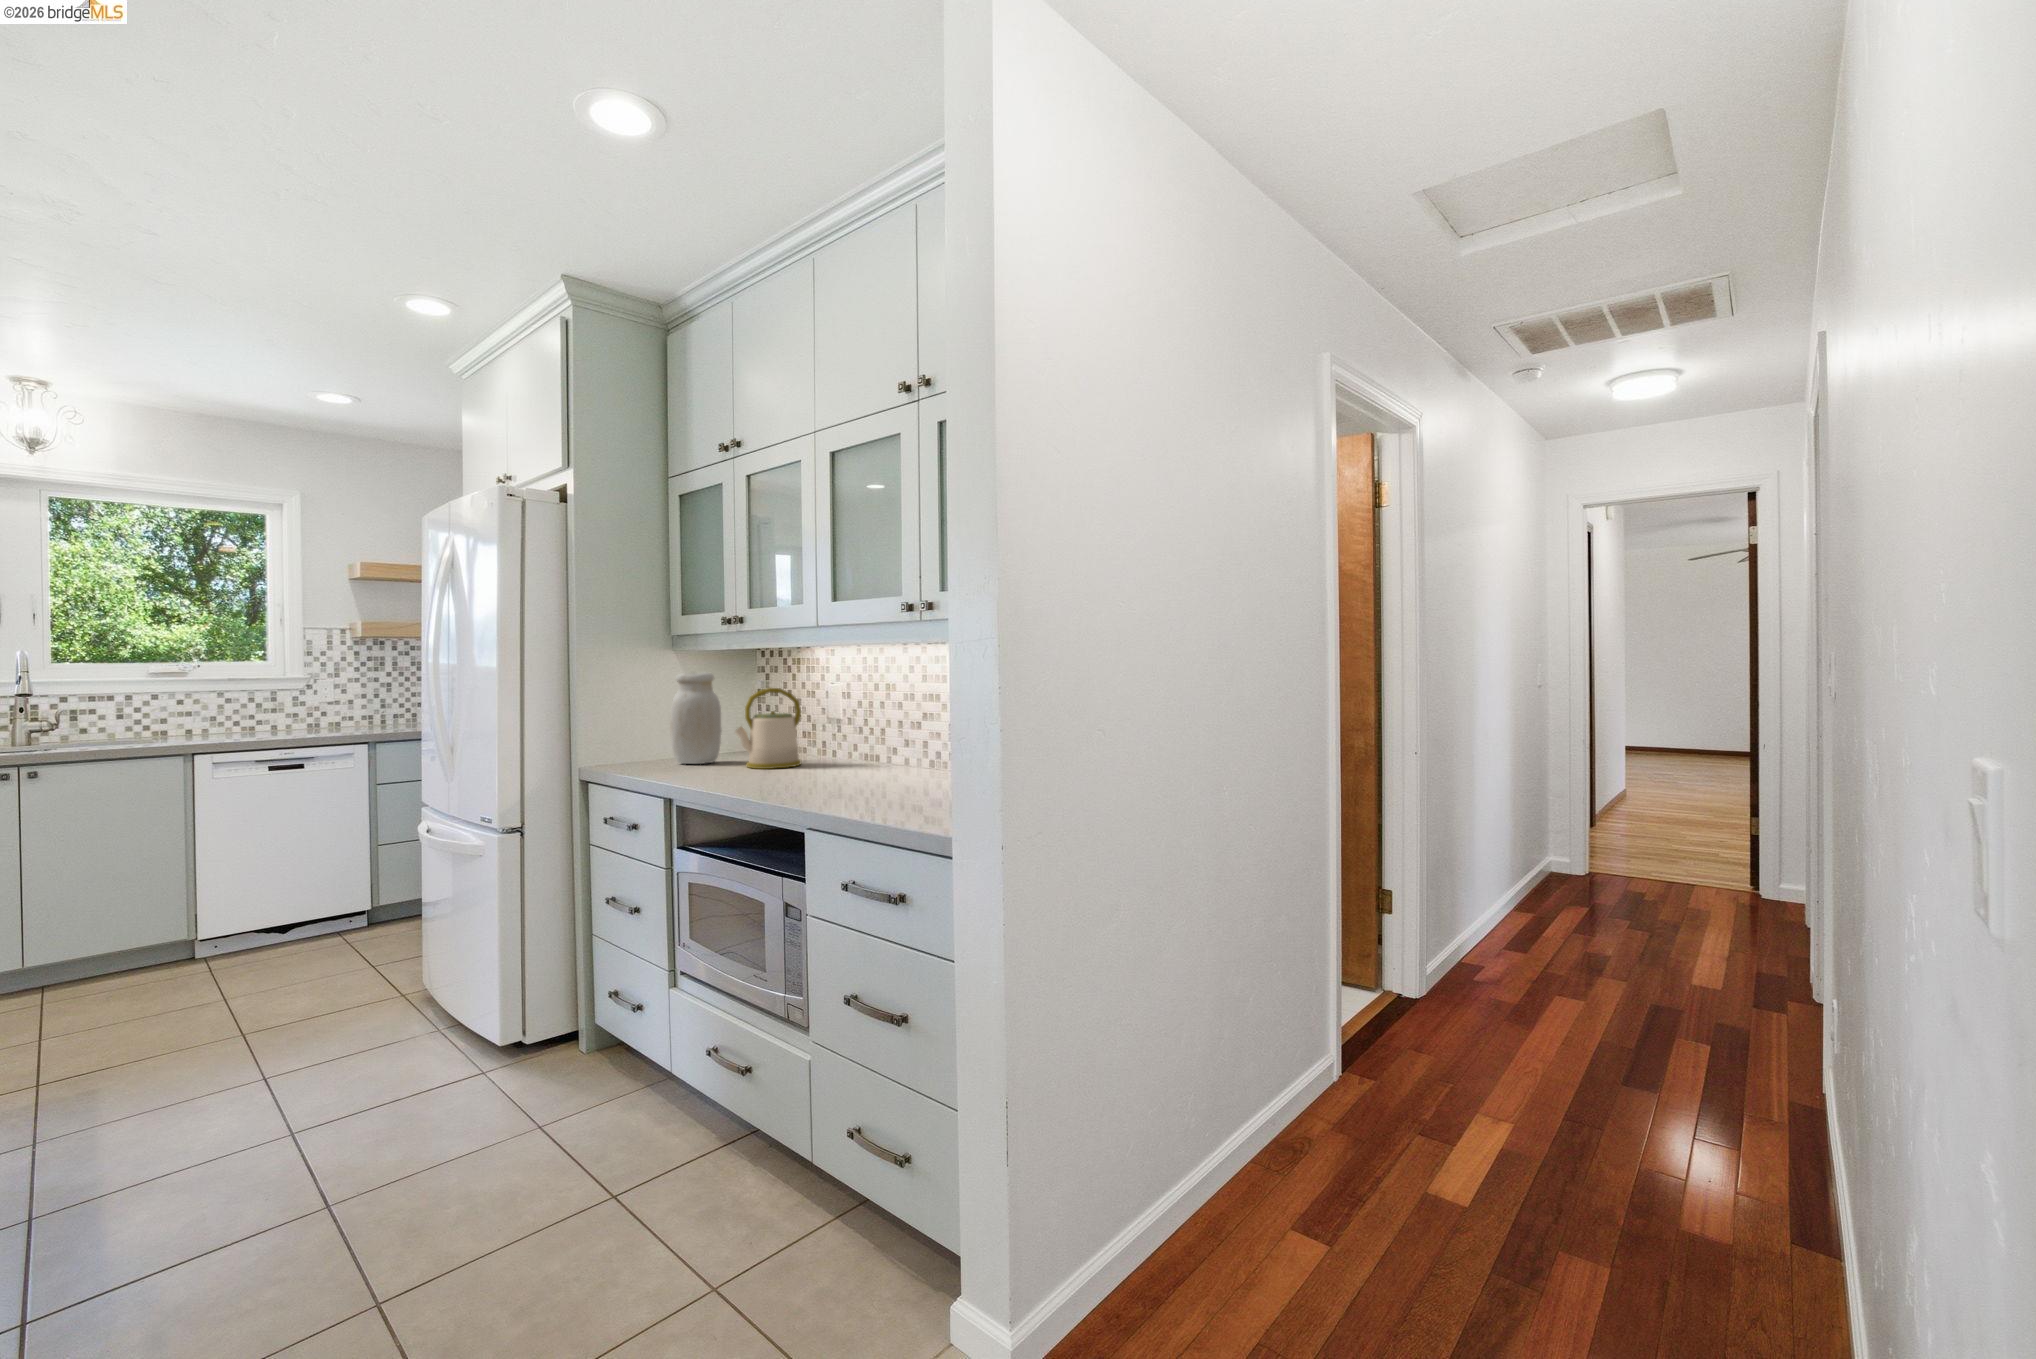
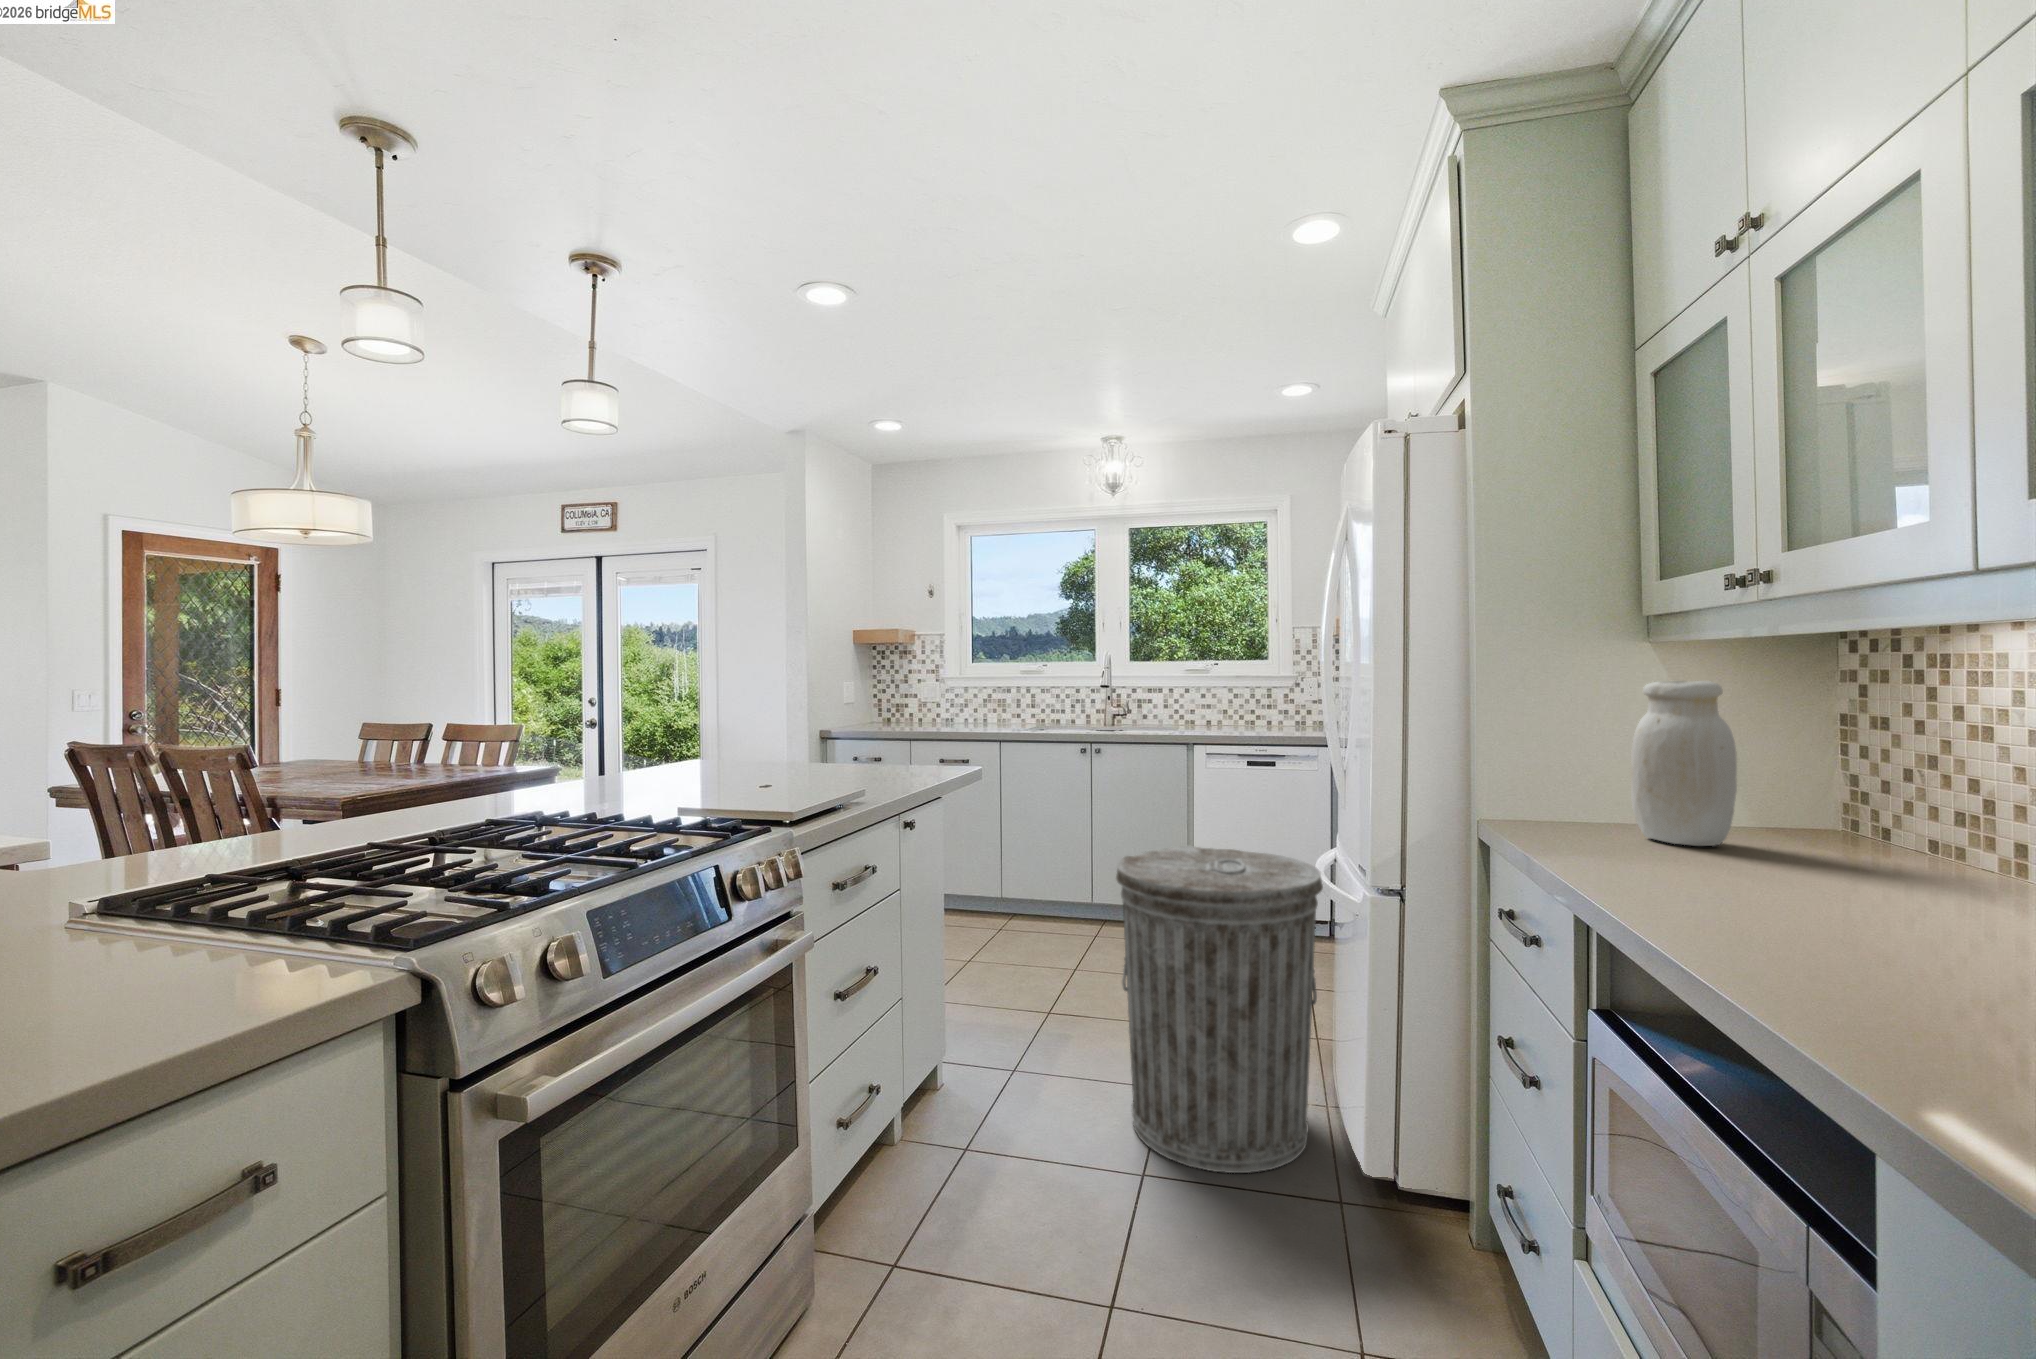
kettle: present [735,688,801,769] -> none [1754,715,1936,892]
trash can: none [218,830,446,1115] -> present [1116,845,1323,1173]

